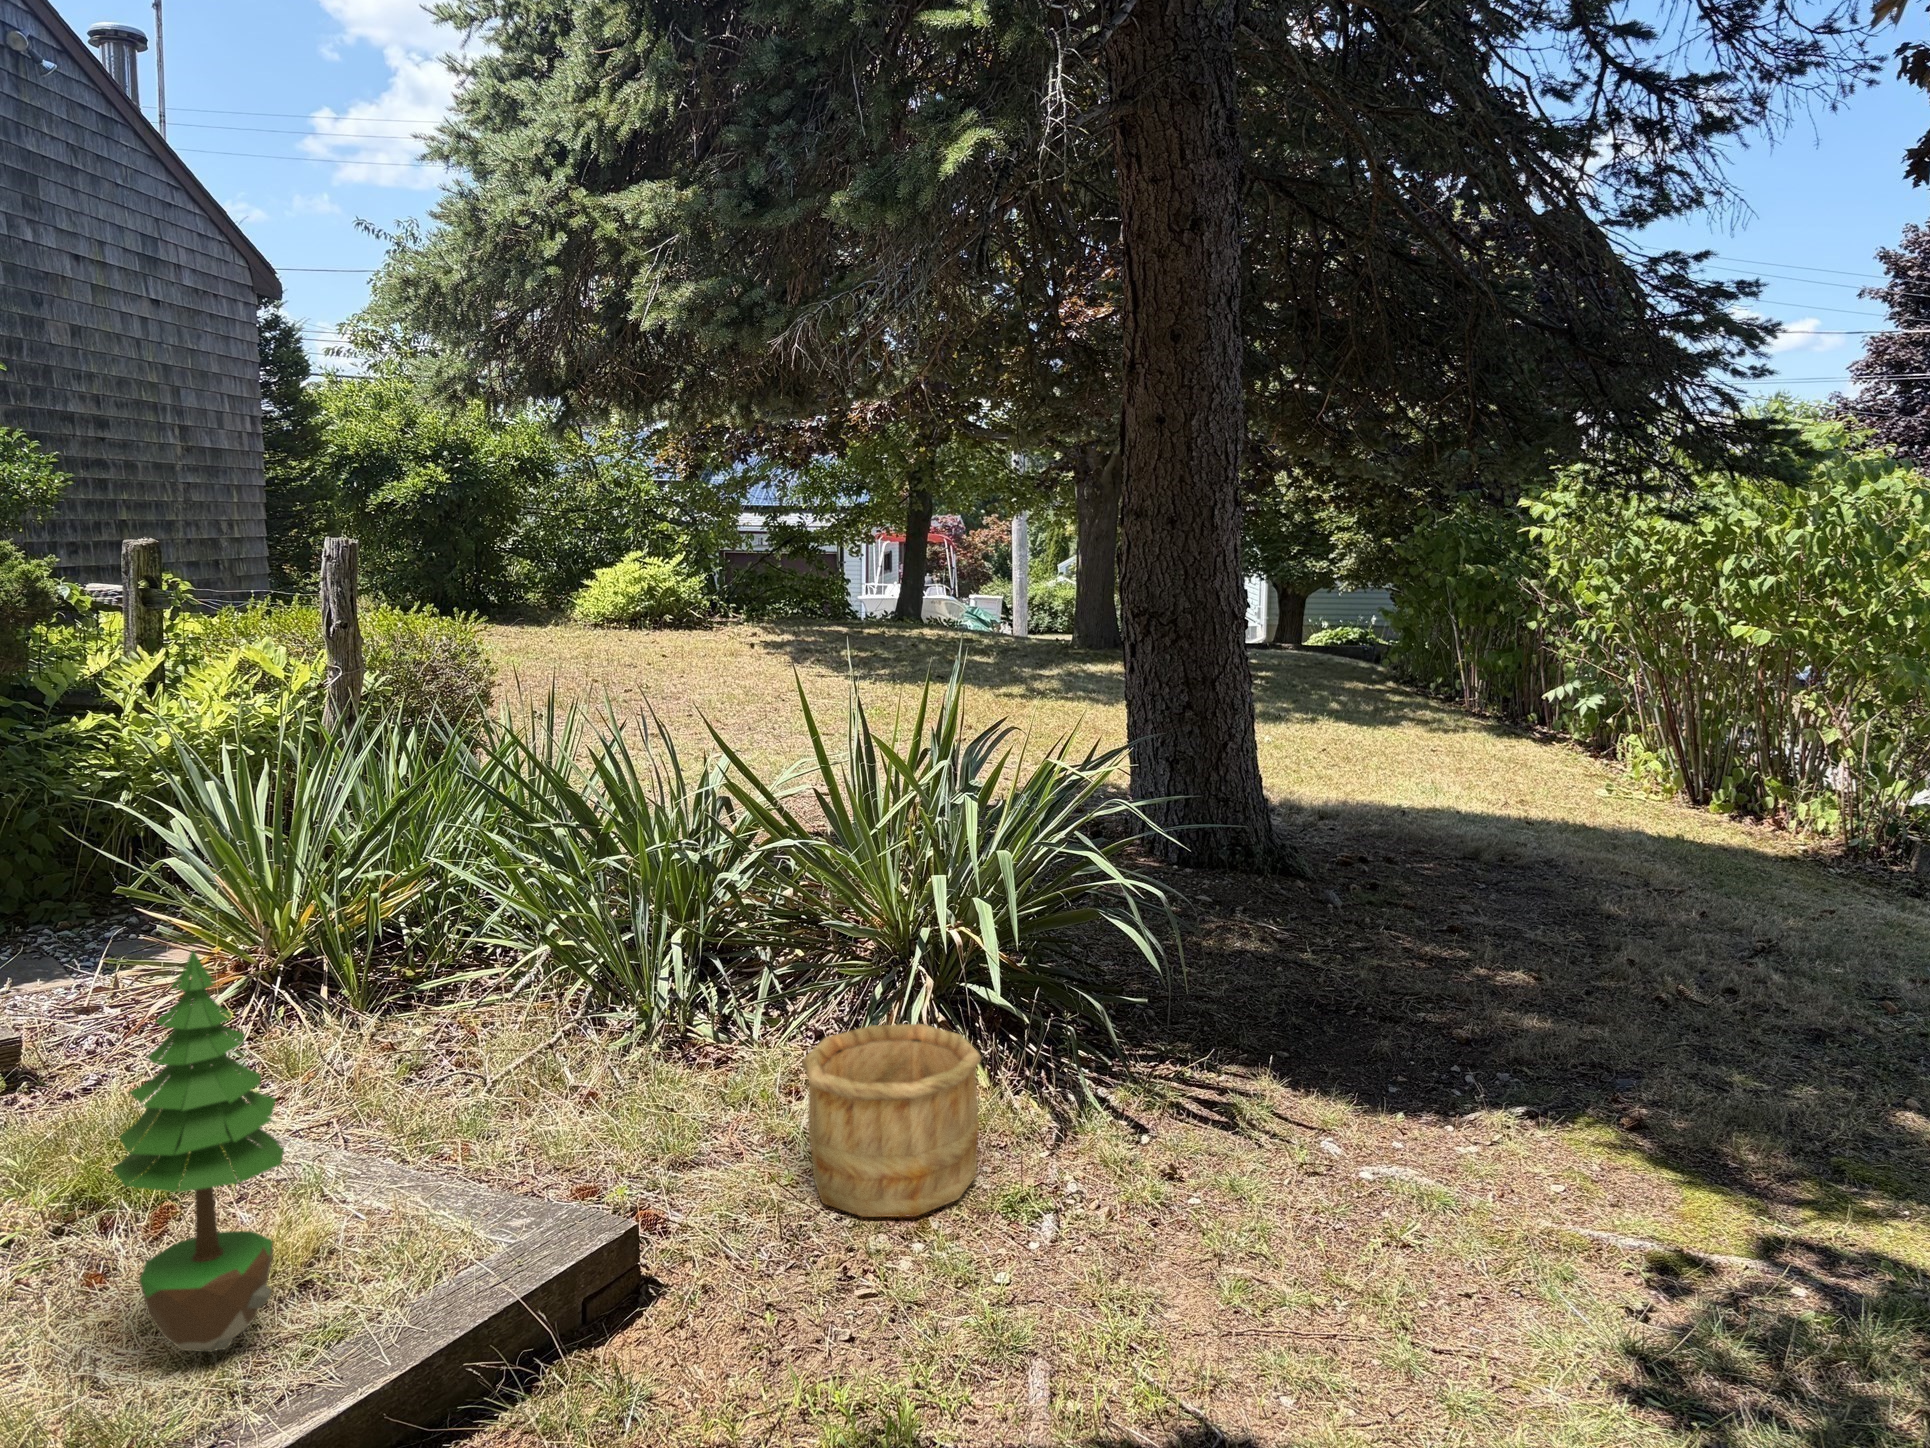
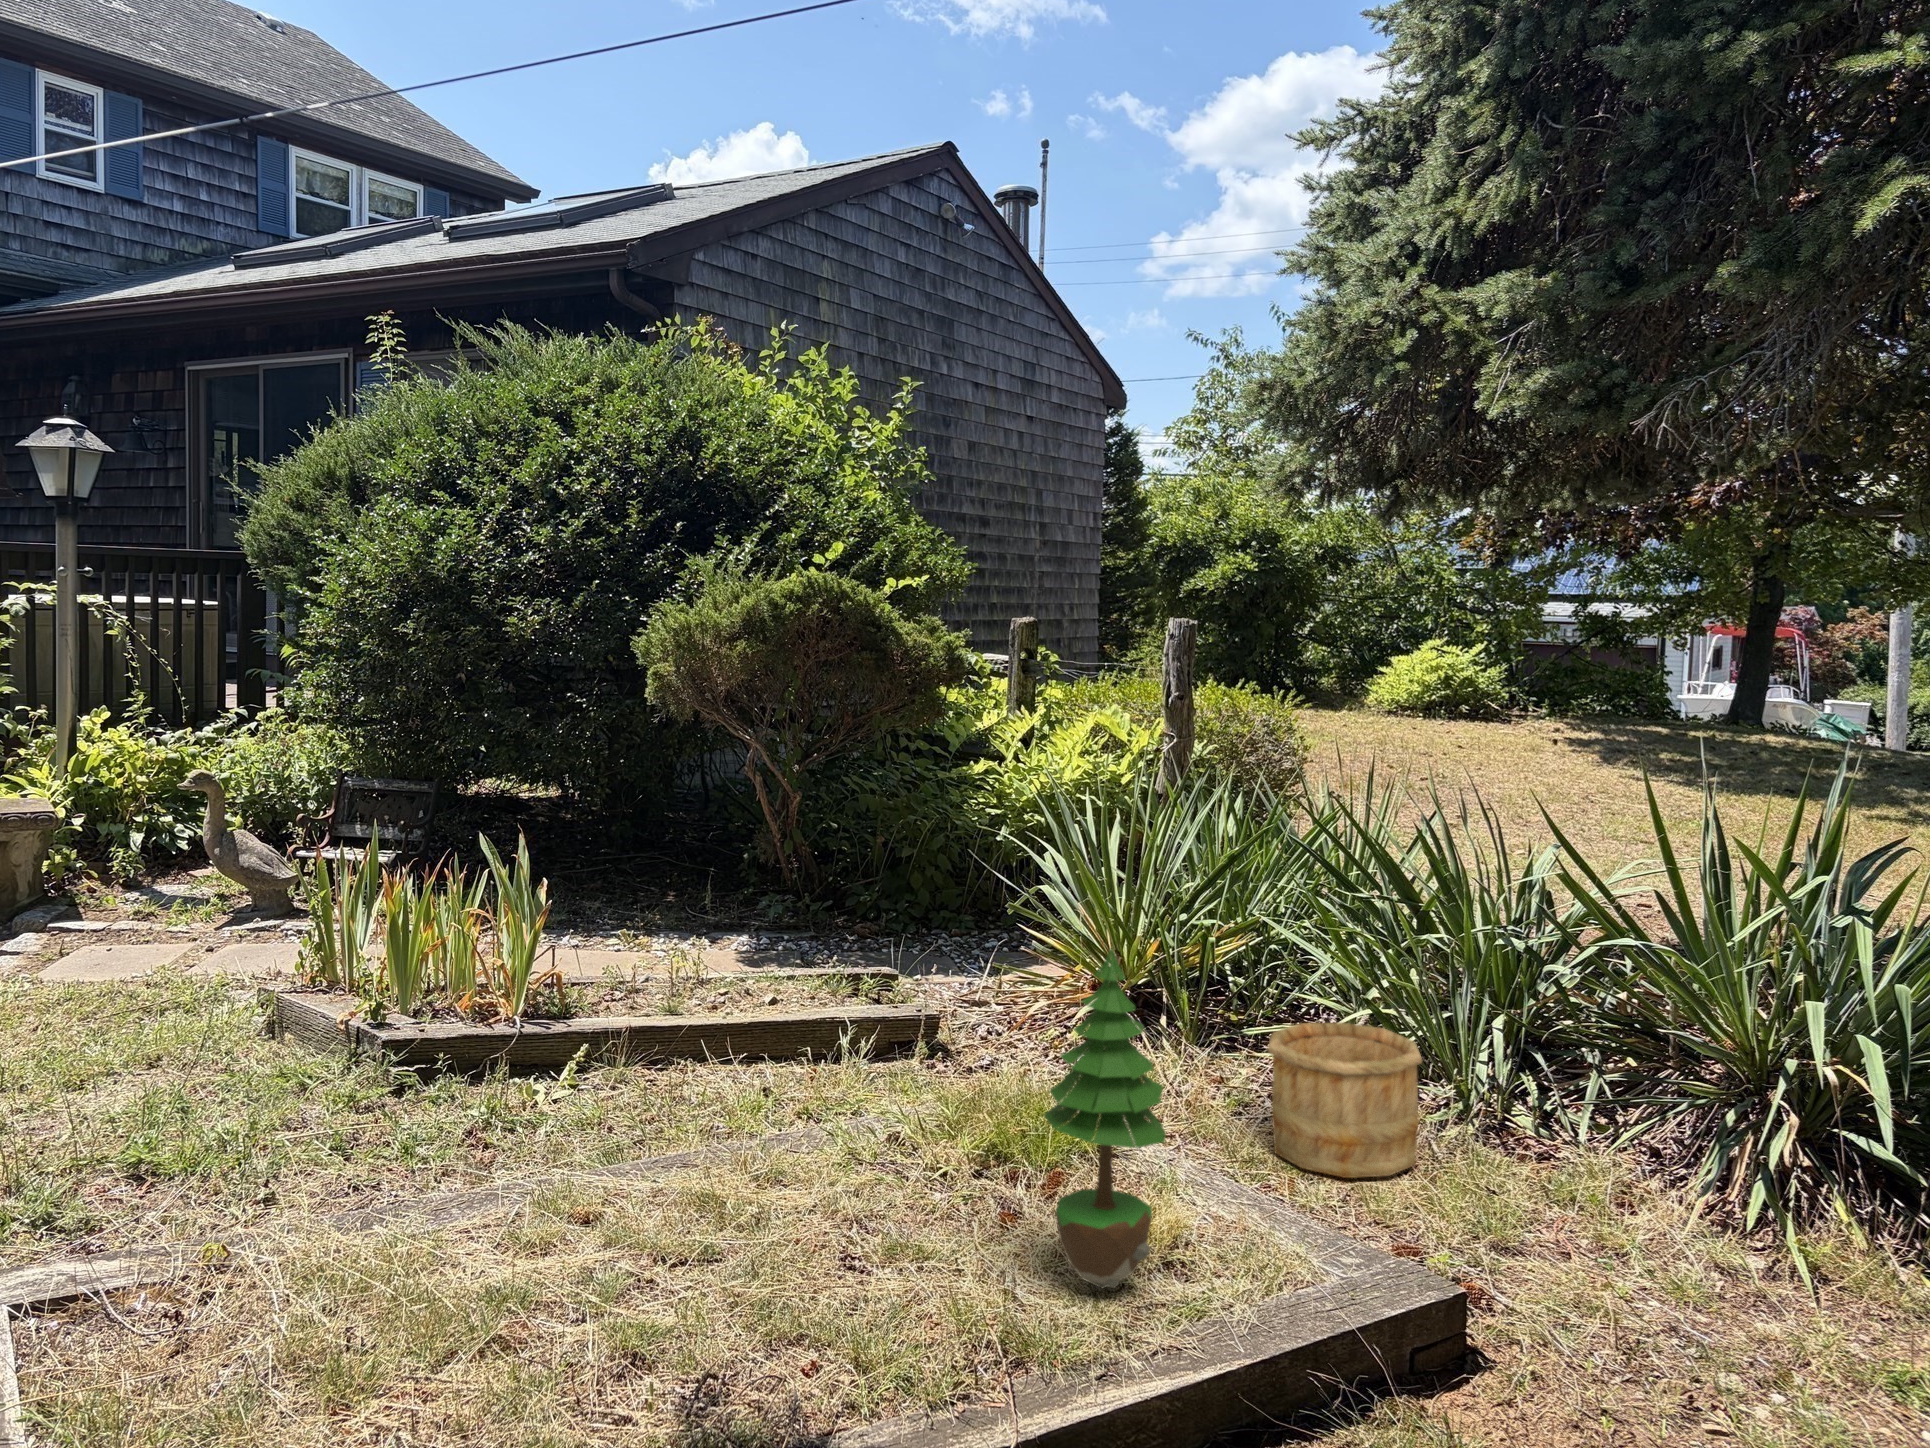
wooden bucket: present [802,1024,981,1217] -> present [1268,1022,1422,1178]

